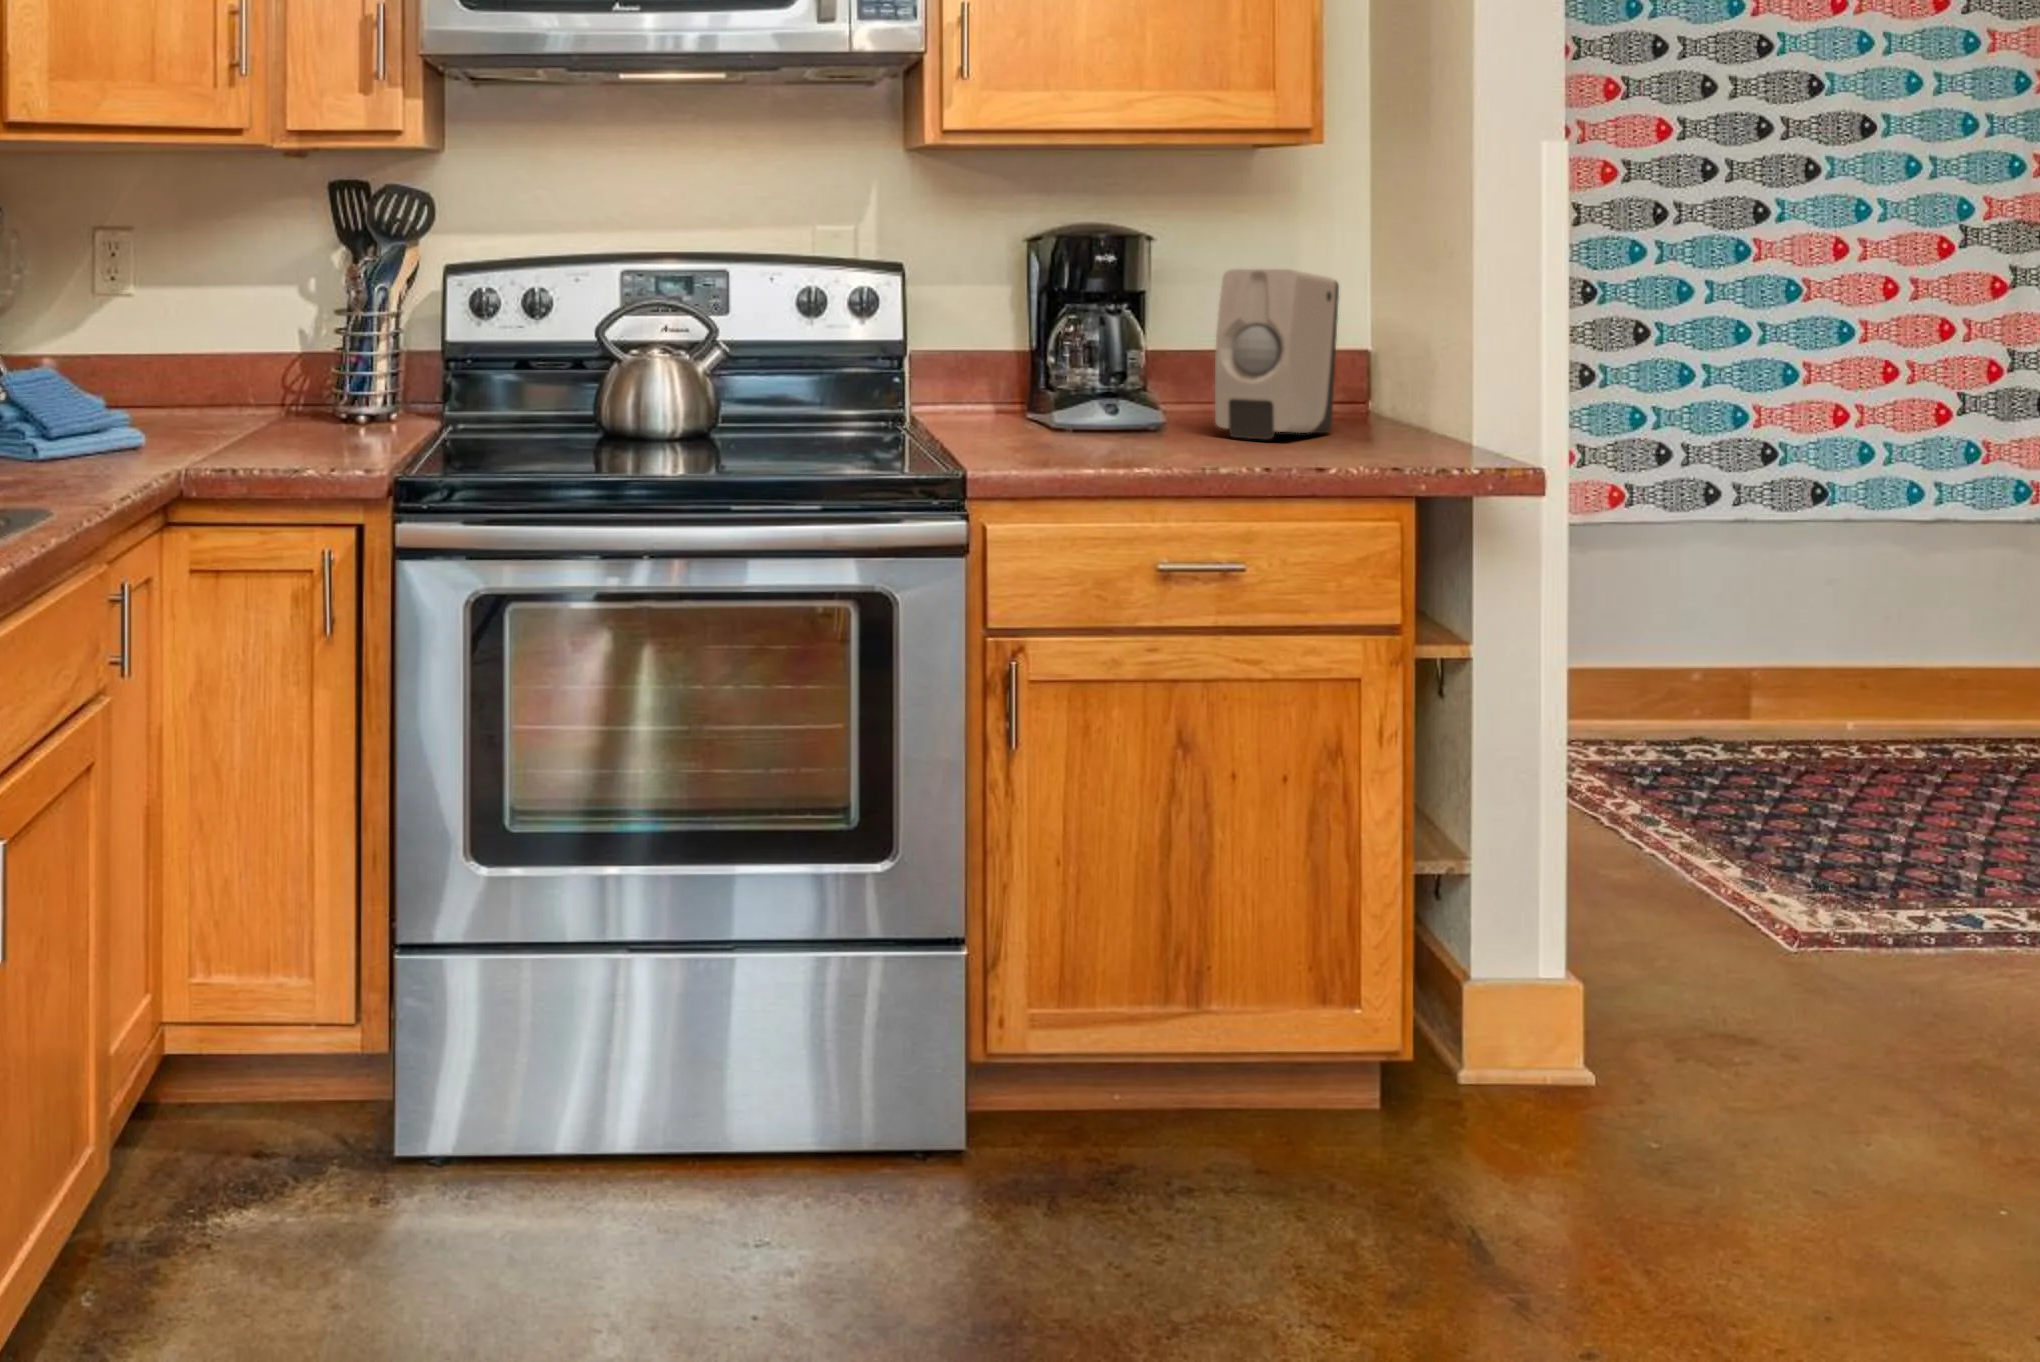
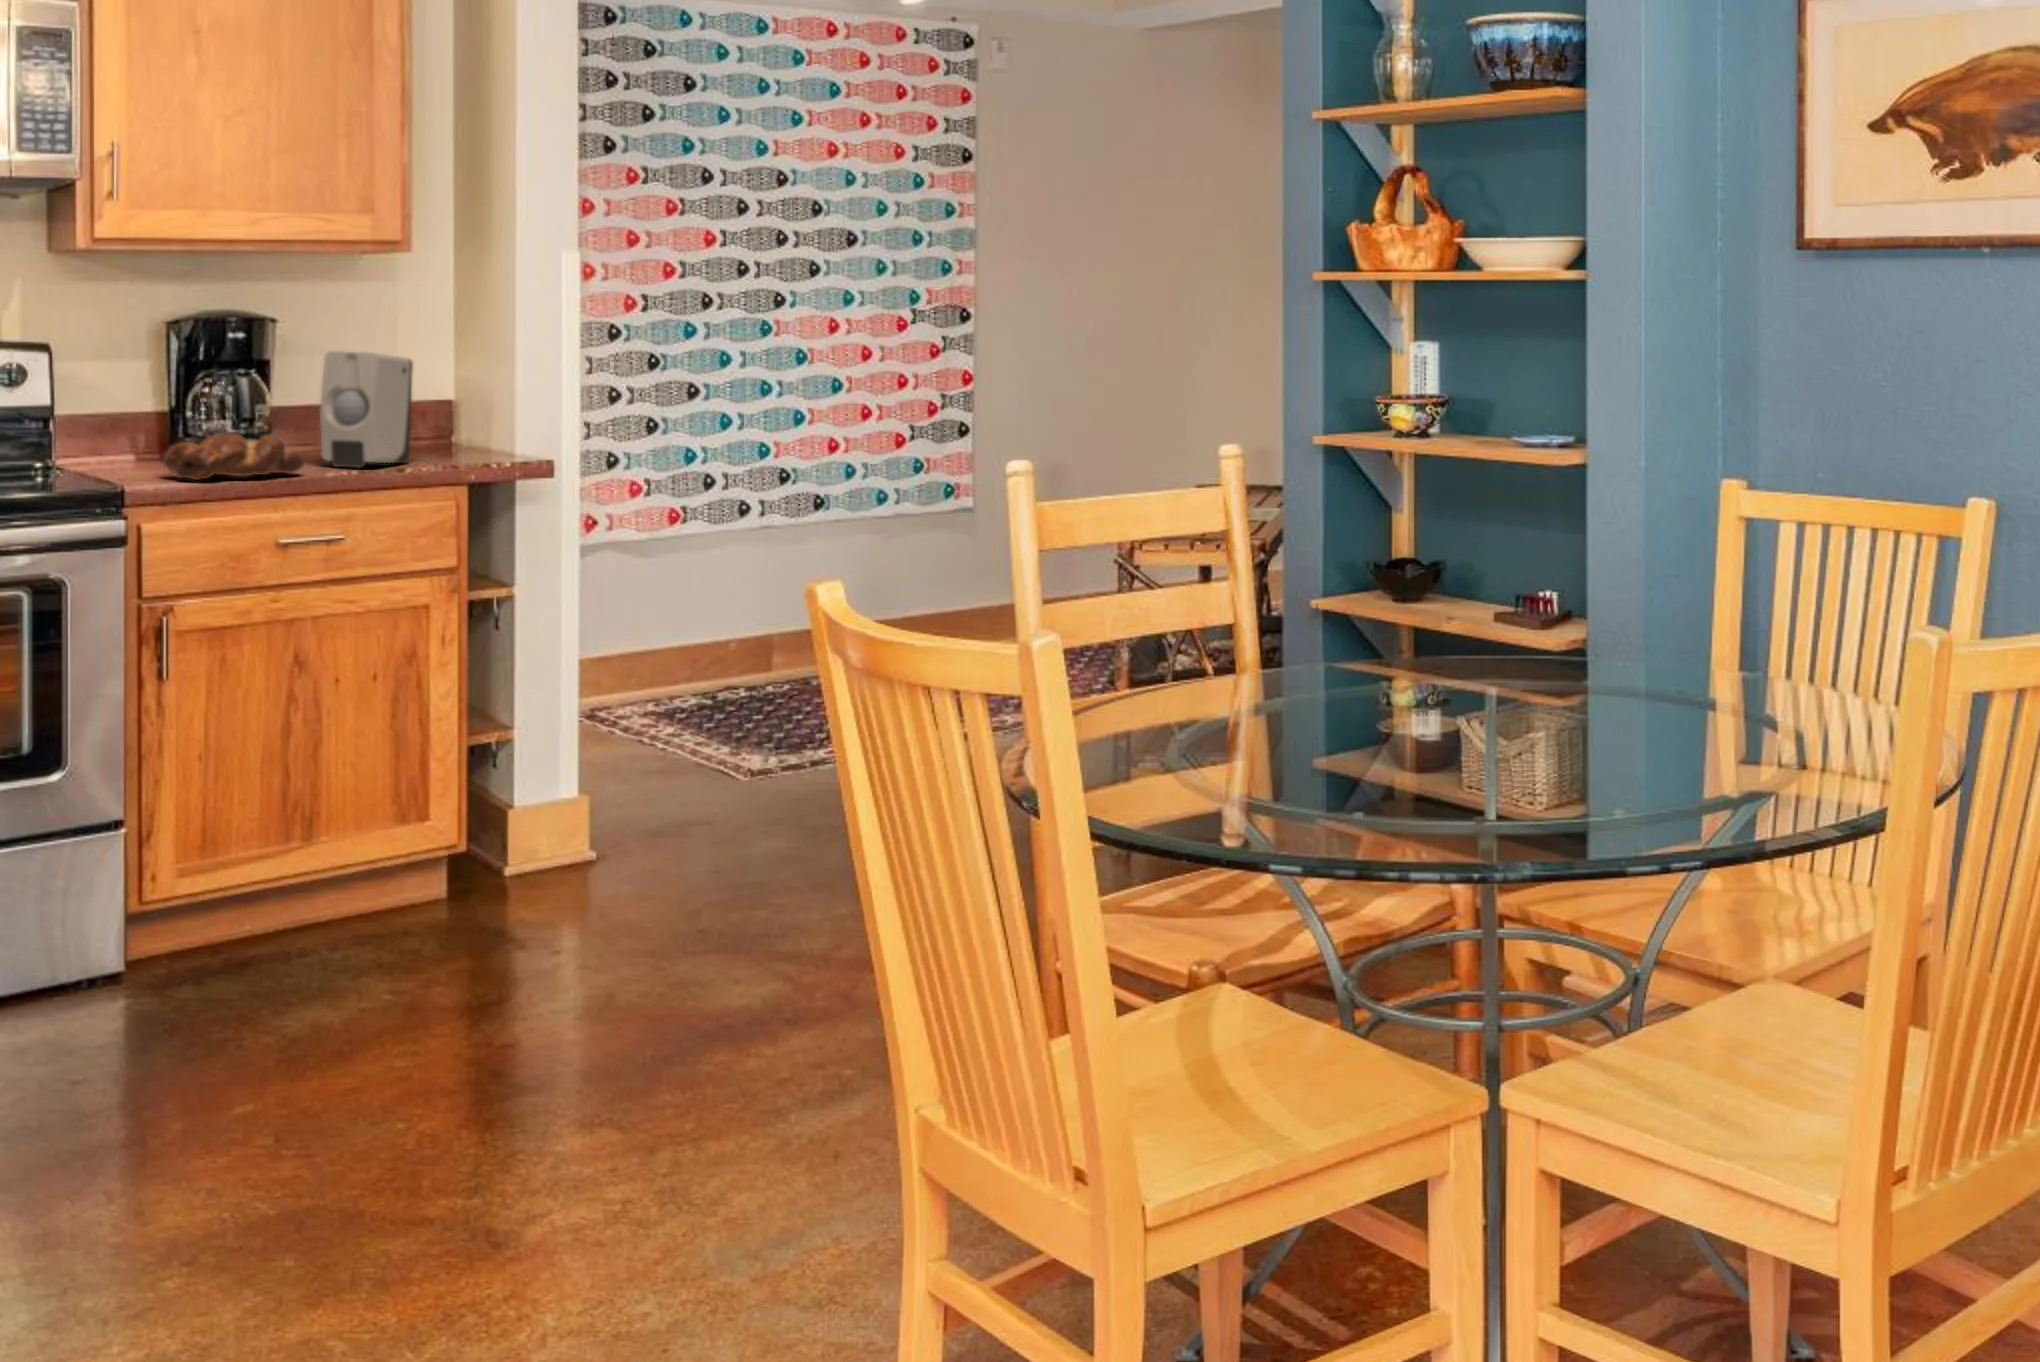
bread loaf: none [1015,385,1196,455] -> present [163,432,305,480]

